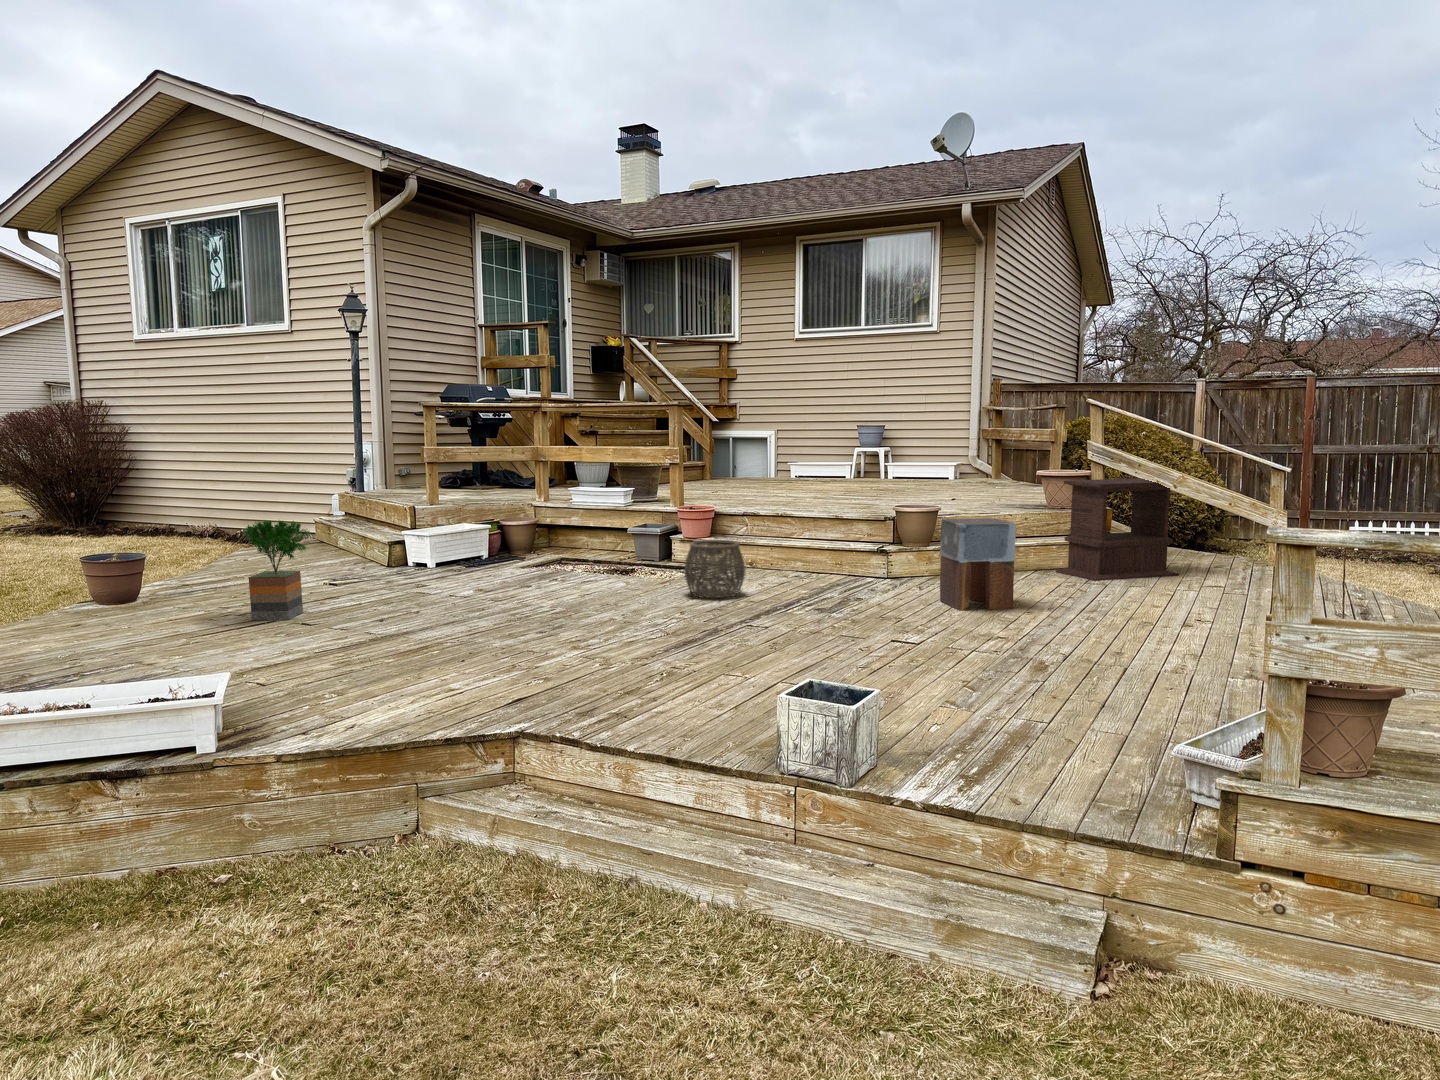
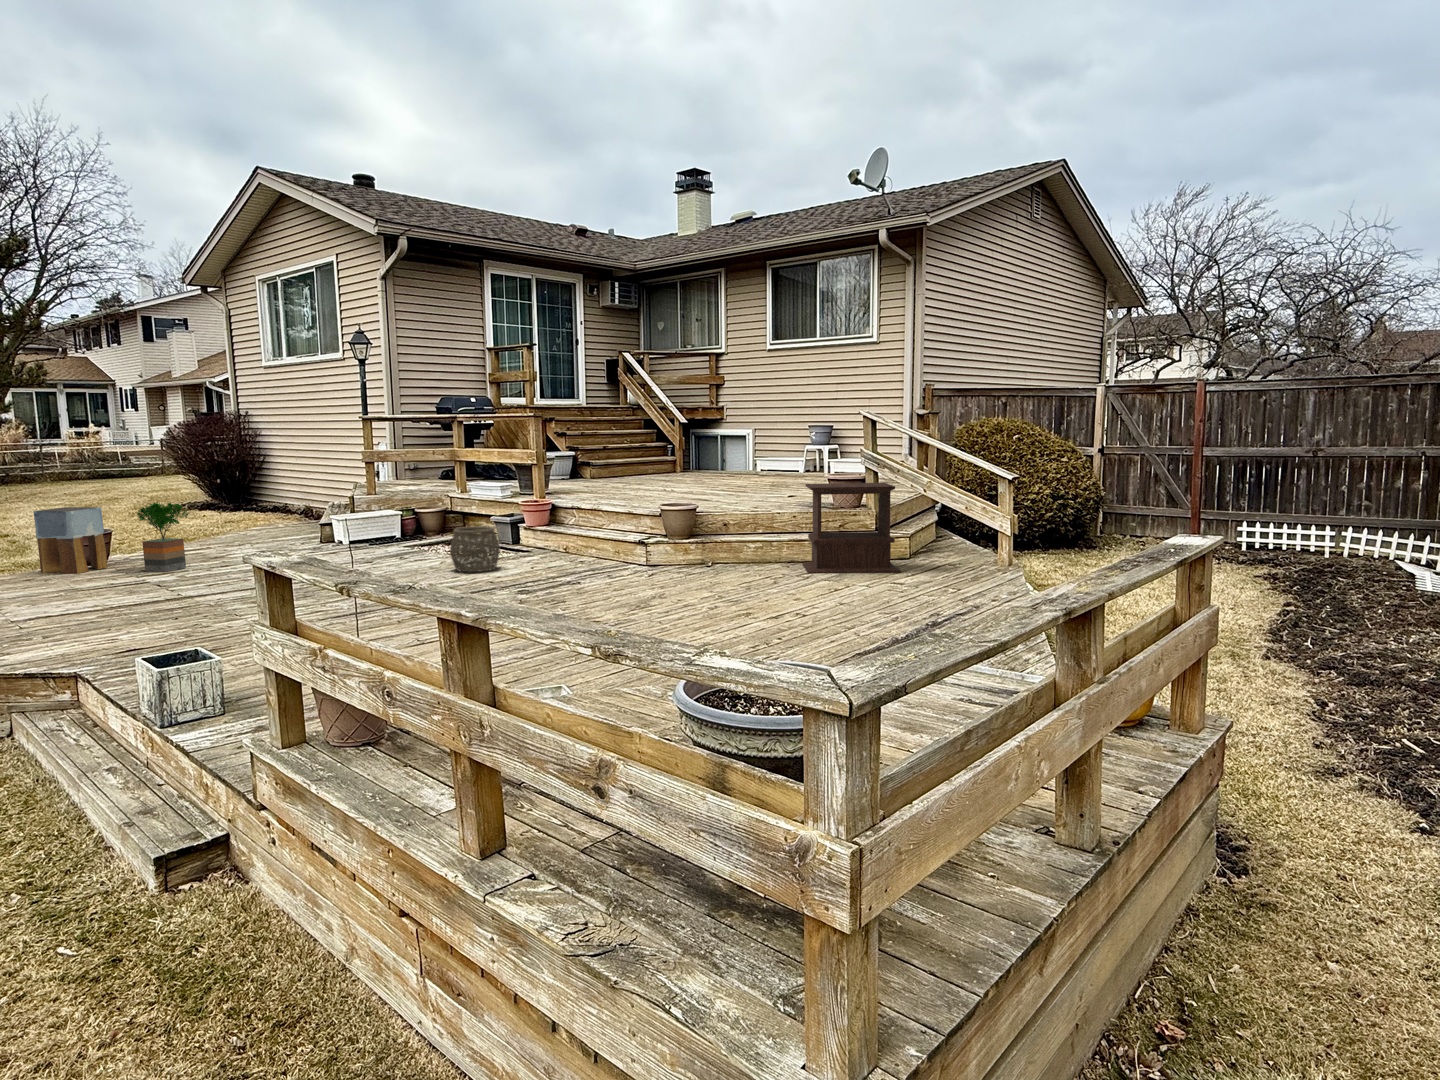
stool: present [940,518,1016,611] -> present [34,507,108,573]

